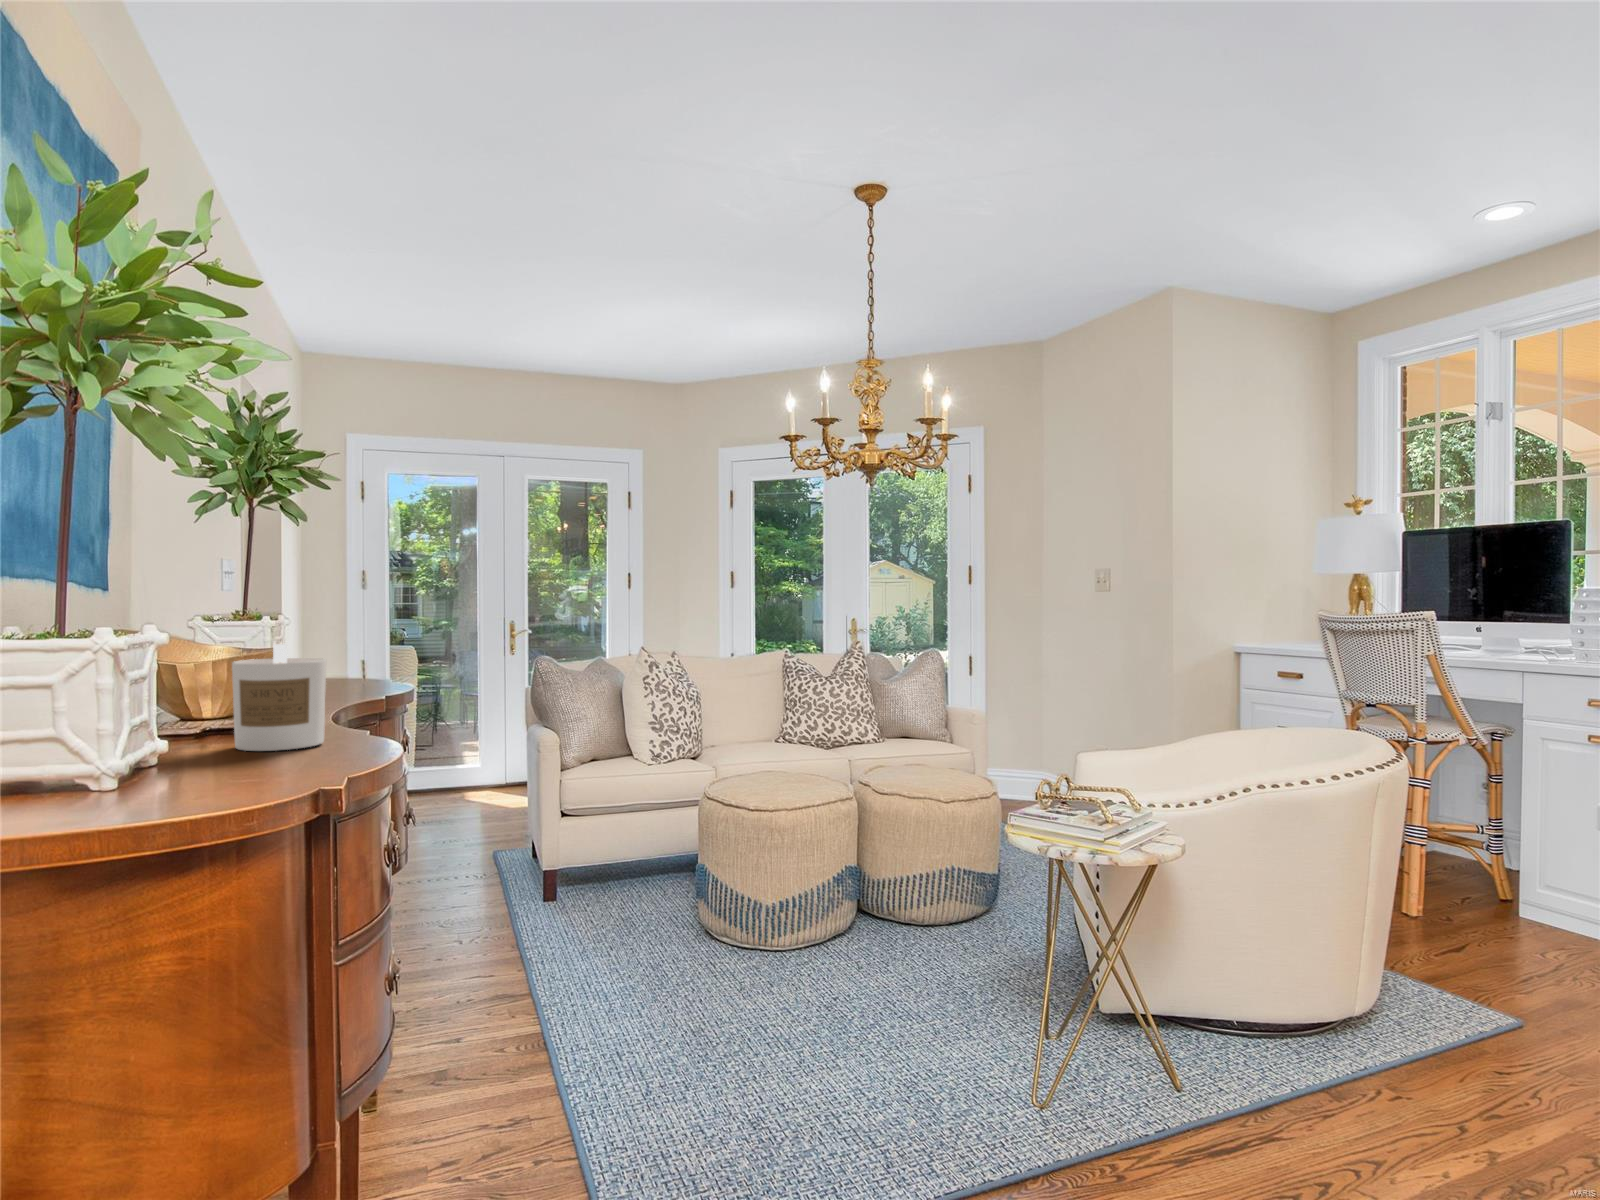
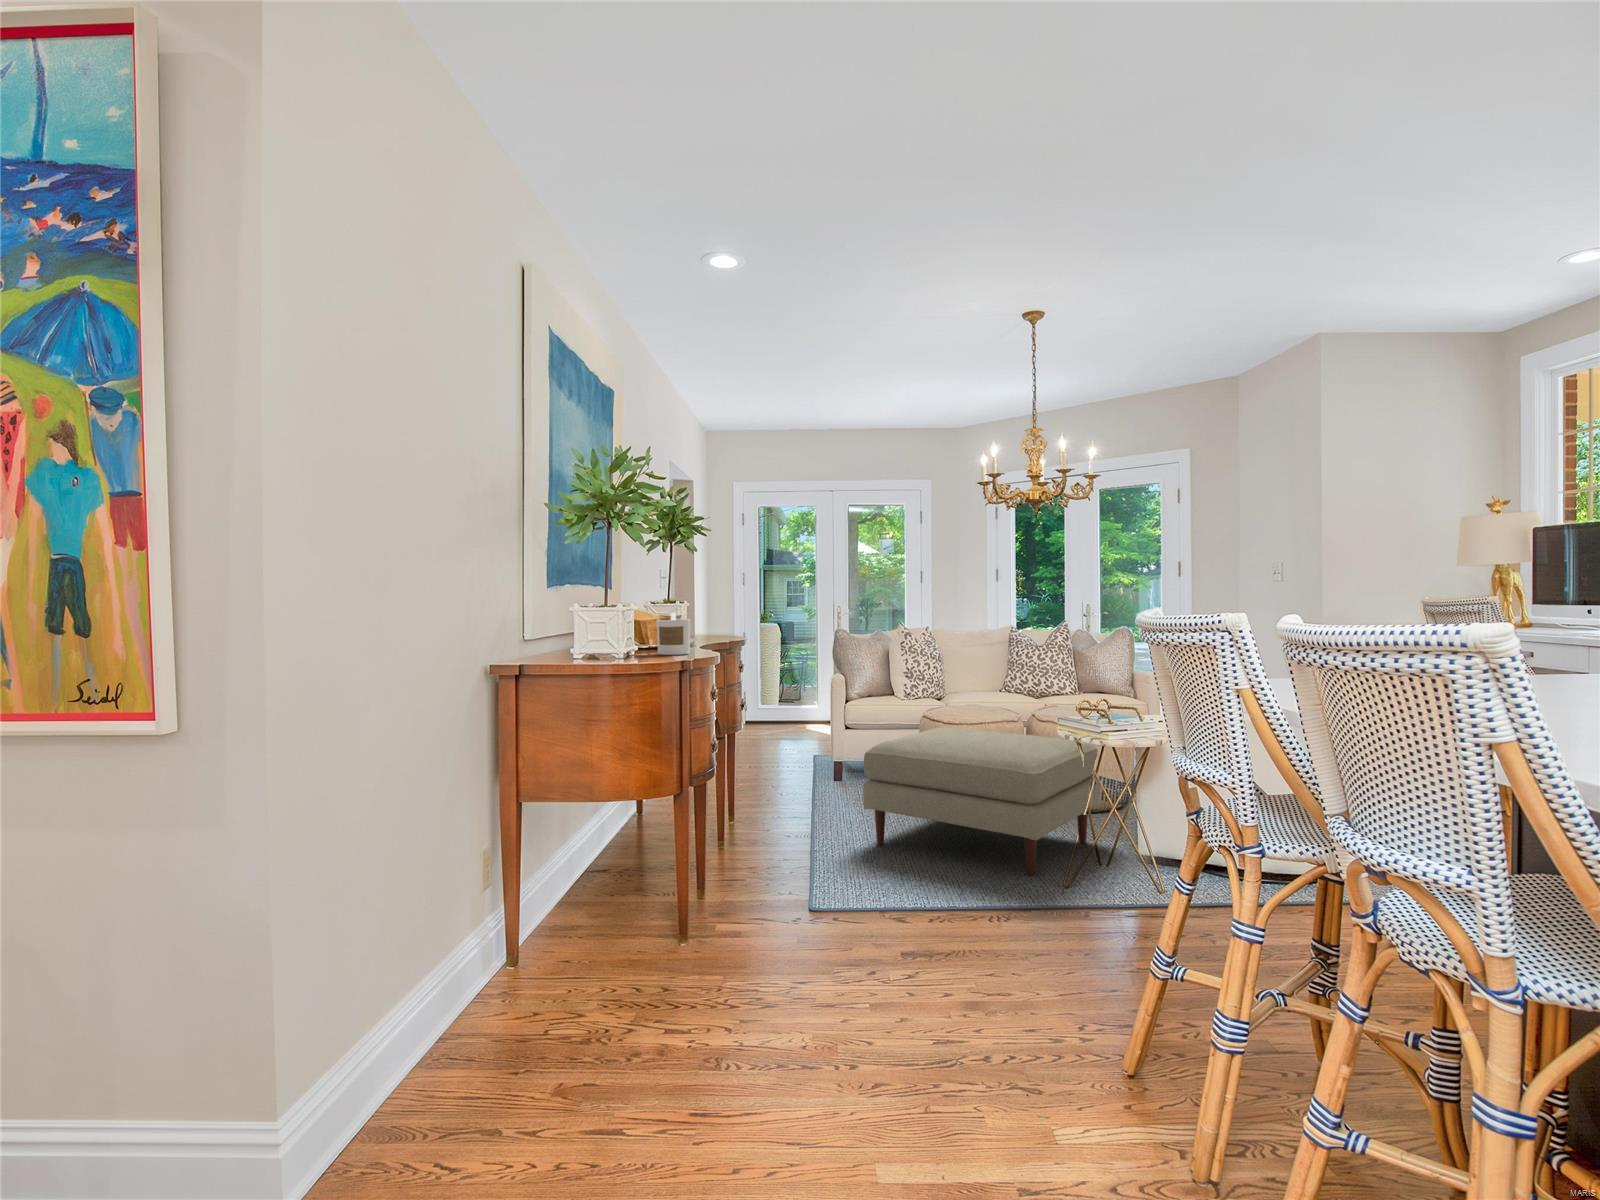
ottoman: none [655,819,1011,1092] -> present [863,727,1100,876]

